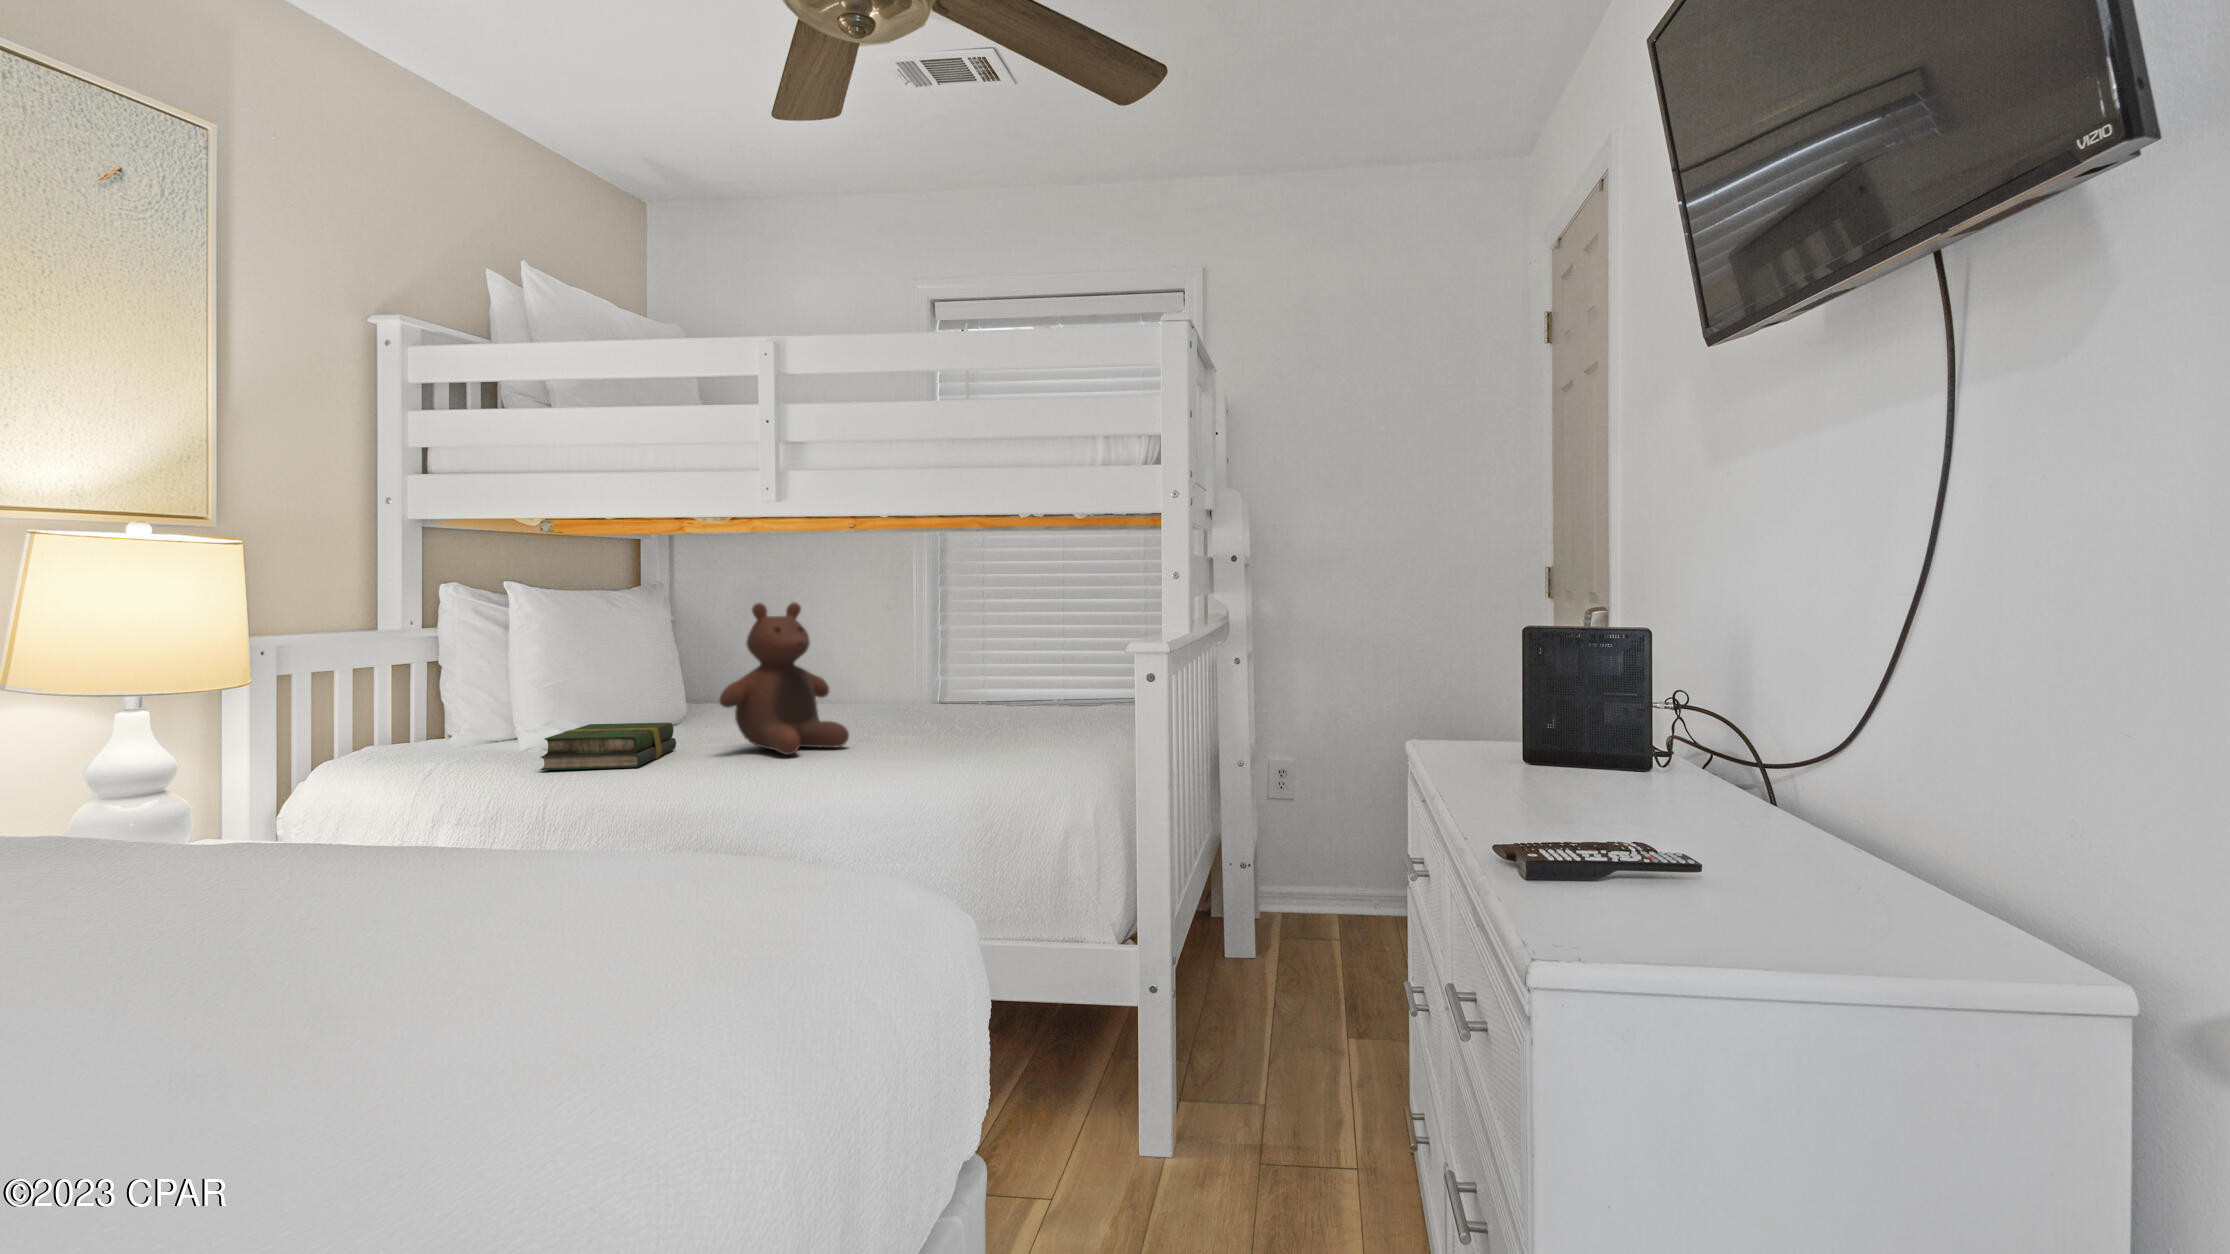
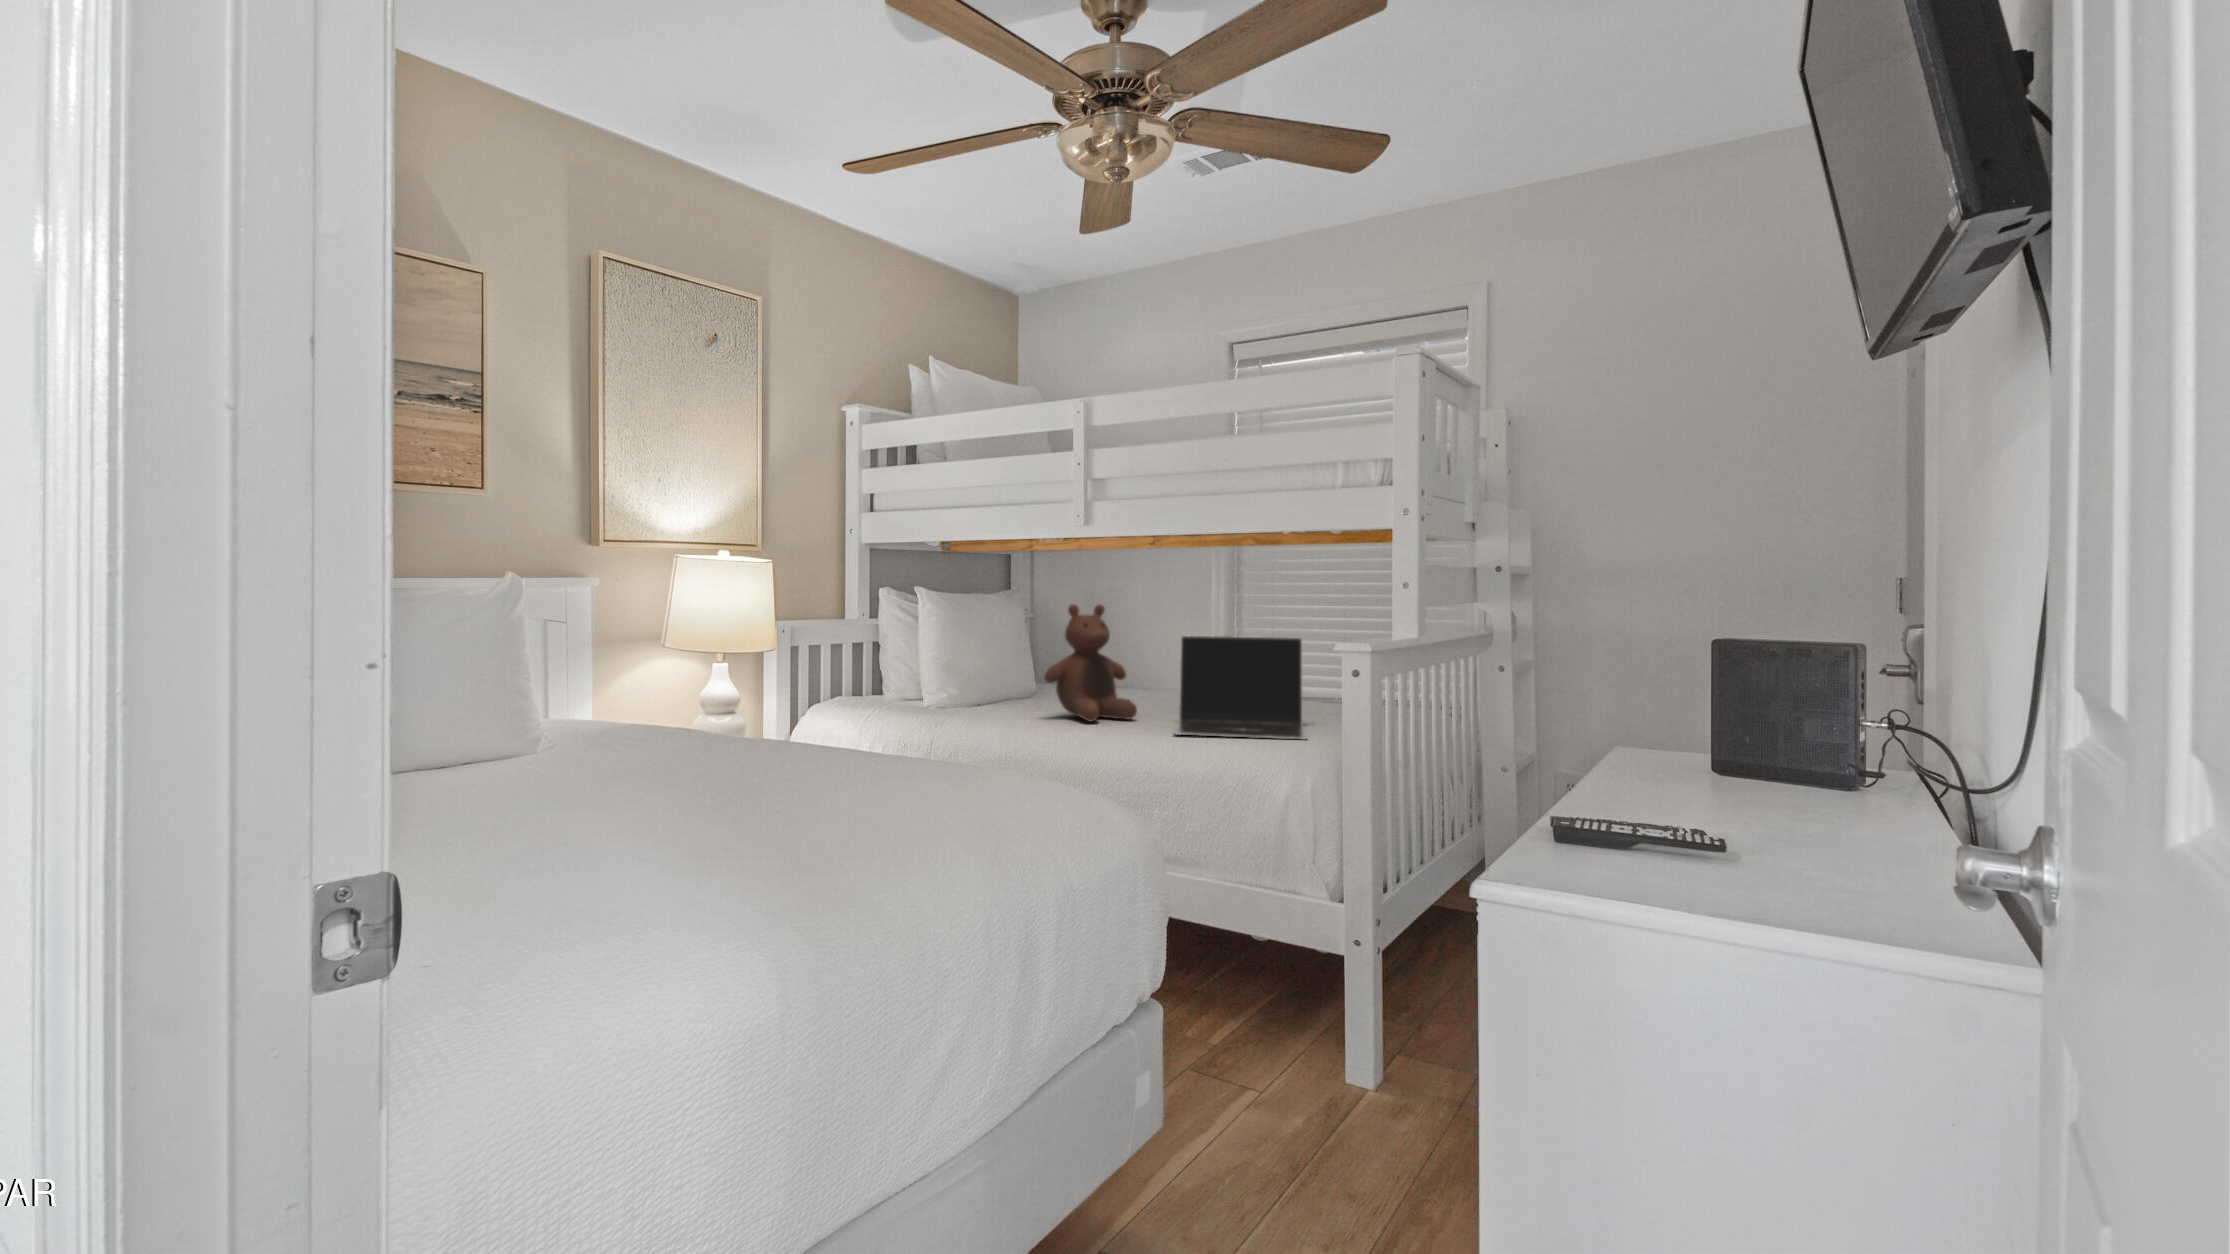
laptop: none [906,637,1070,763] -> present [1174,636,1307,740]
book: present [540,723,676,770] -> none [930,690,1018,722]

